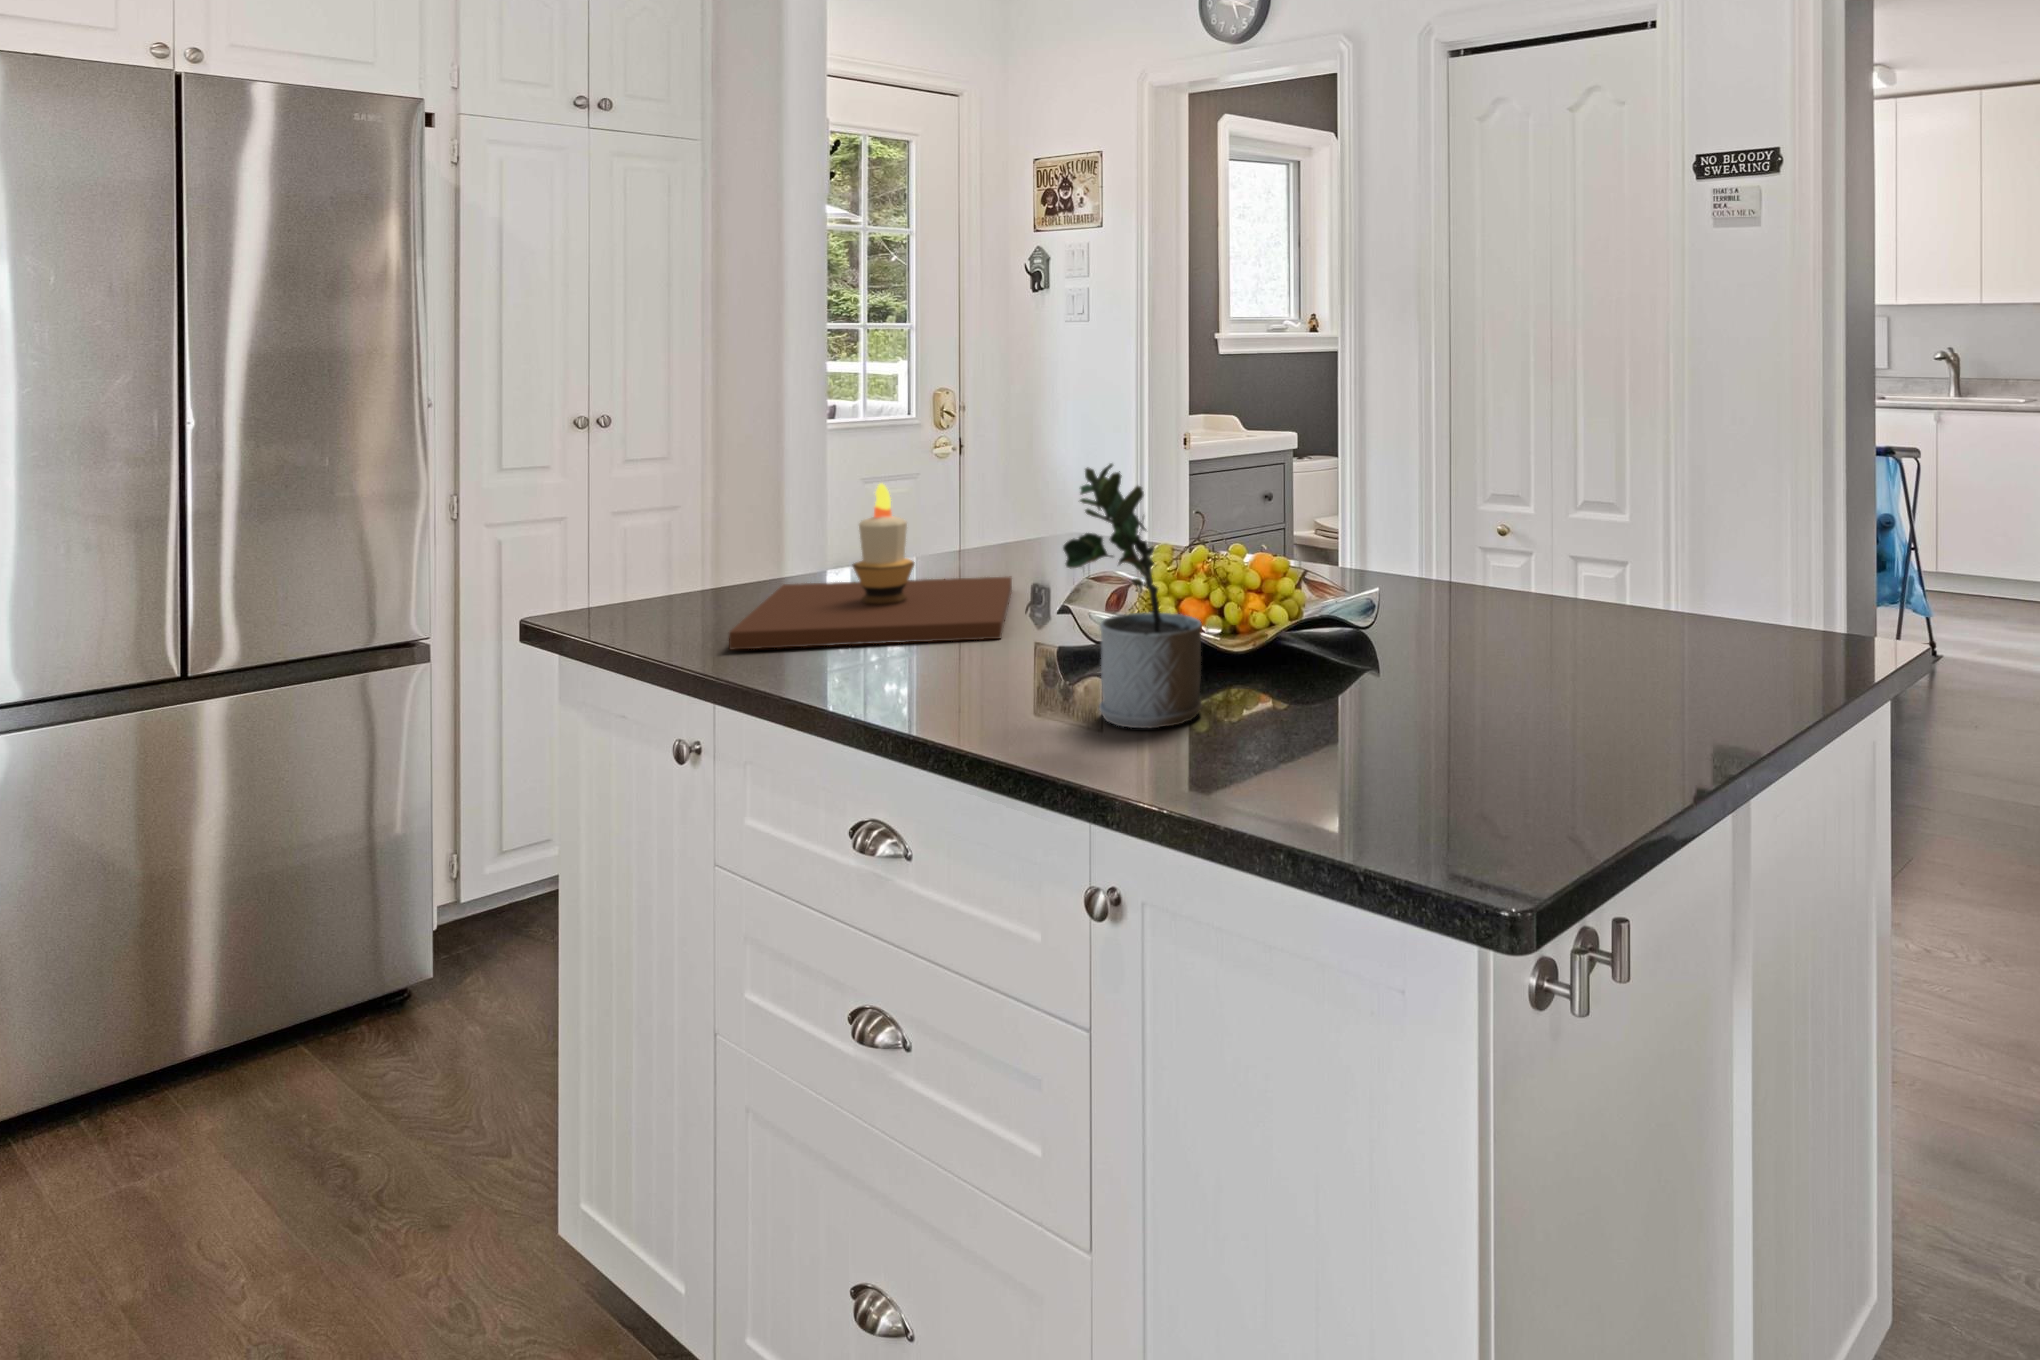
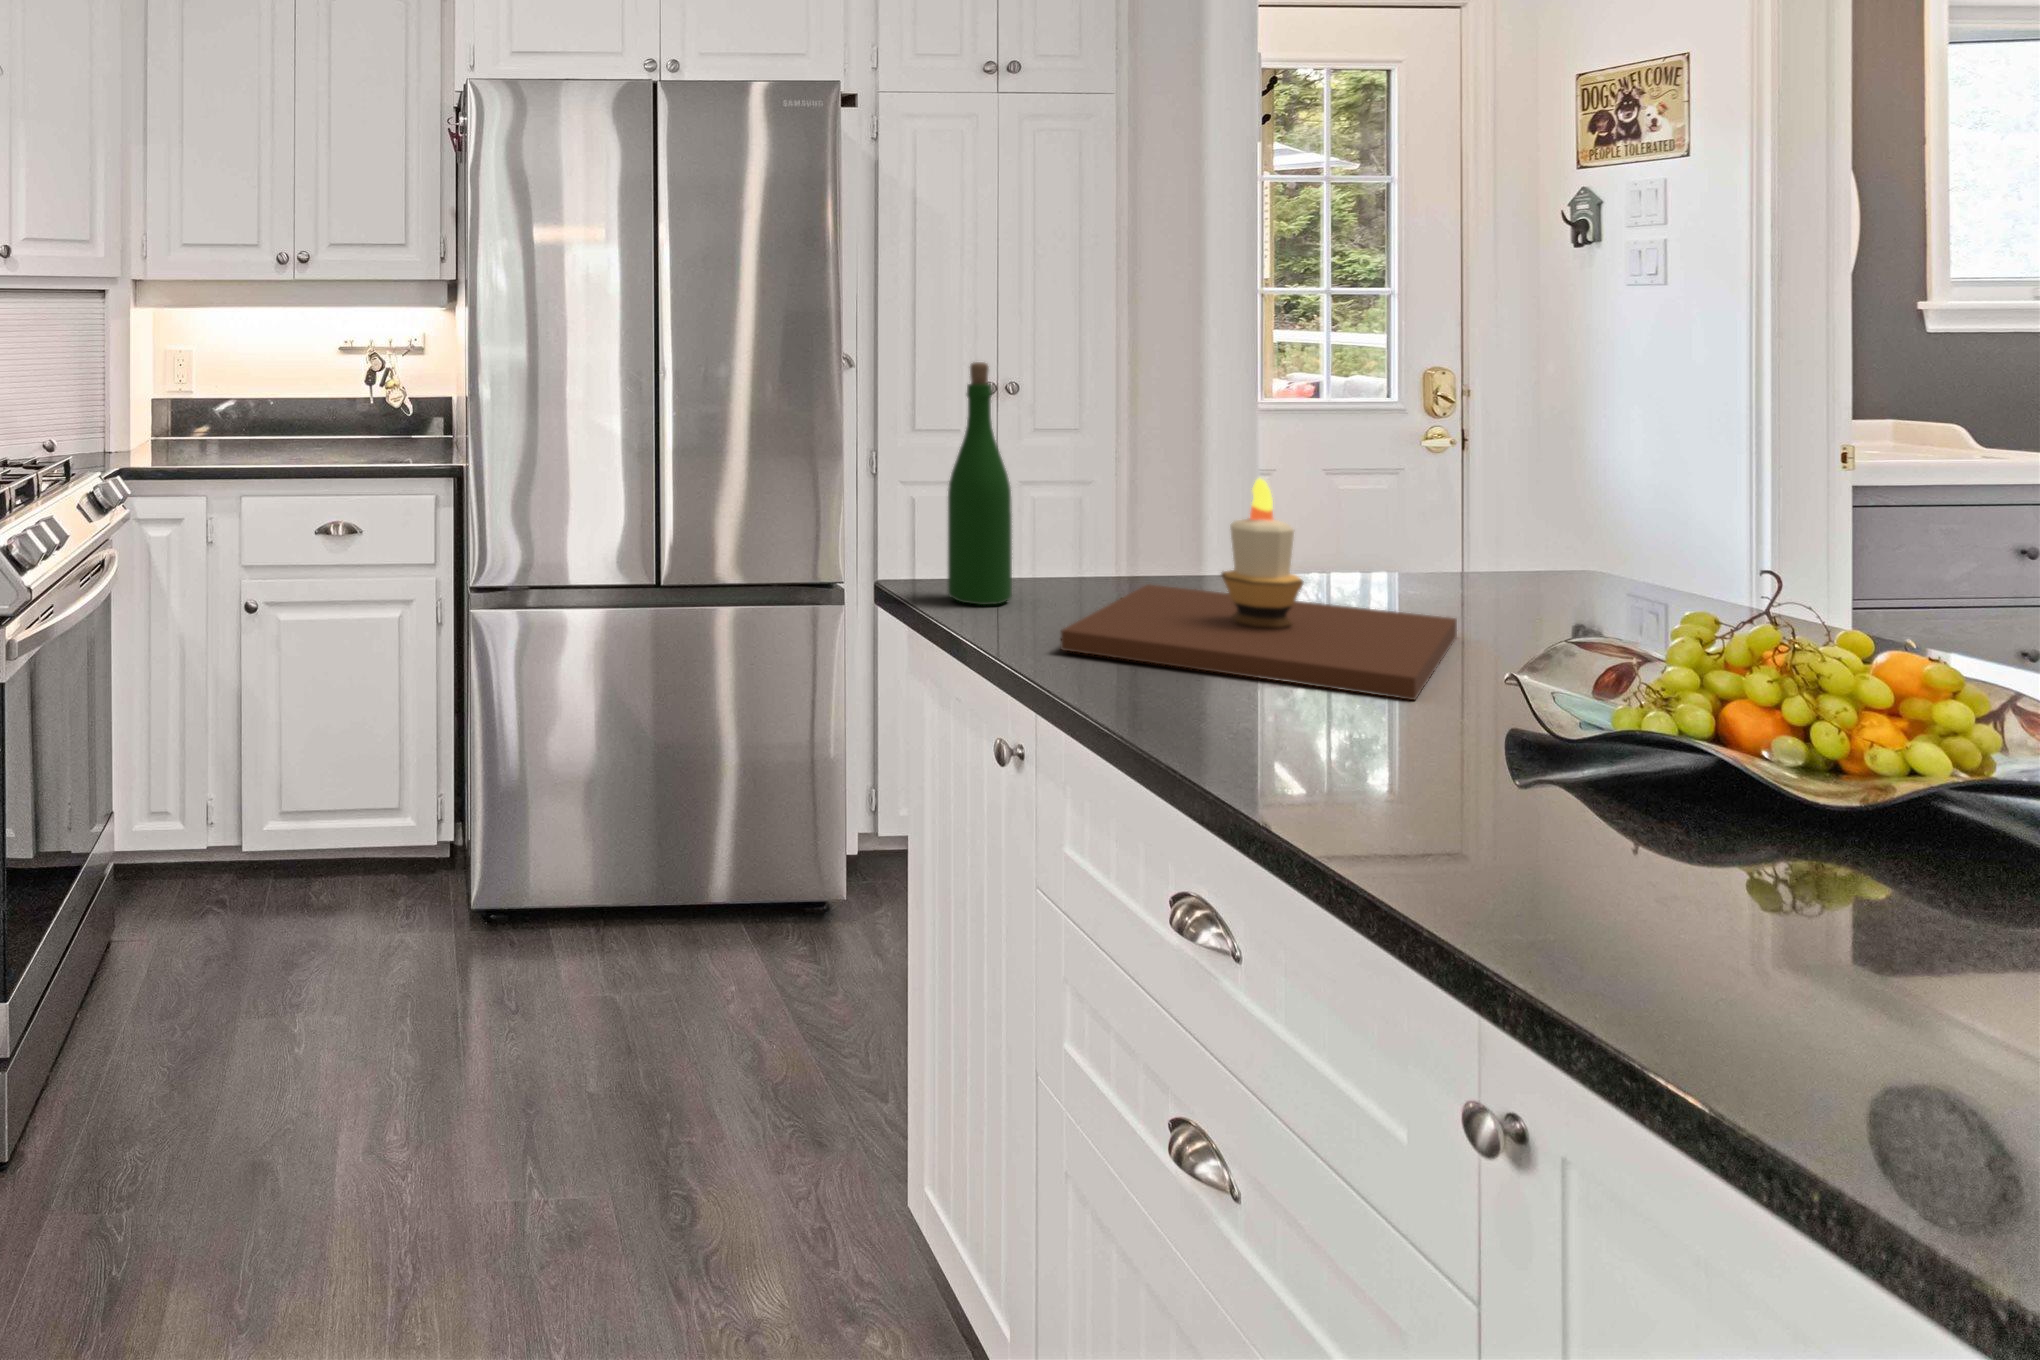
wine bottle: none [600,396,665,625] -> present [948,362,1012,605]
potted plant: present [1063,464,1203,728] -> none [1463,479,1735,898]

